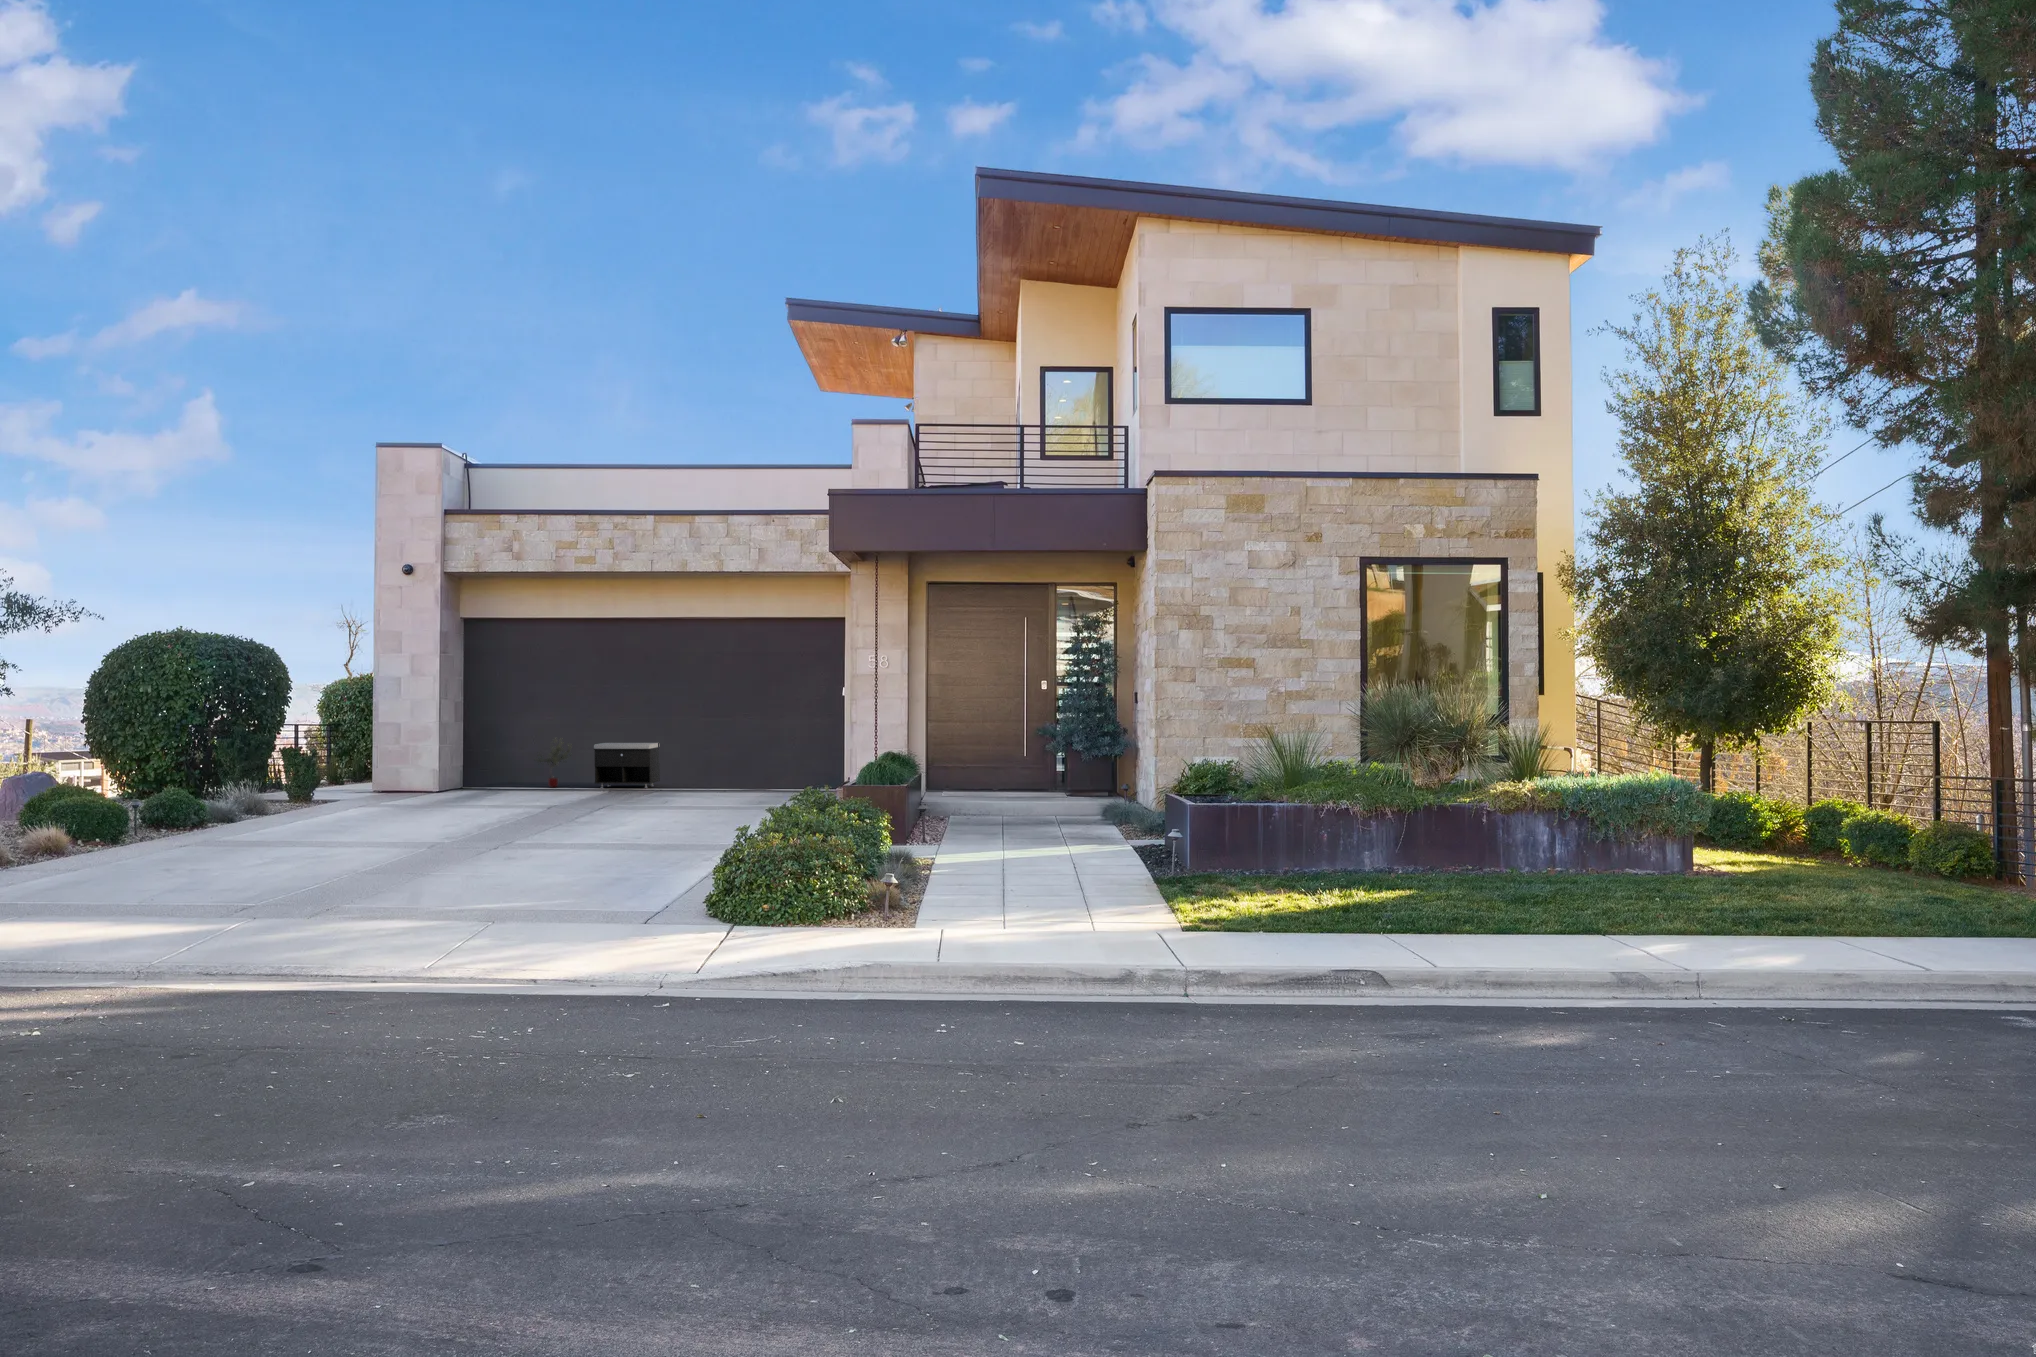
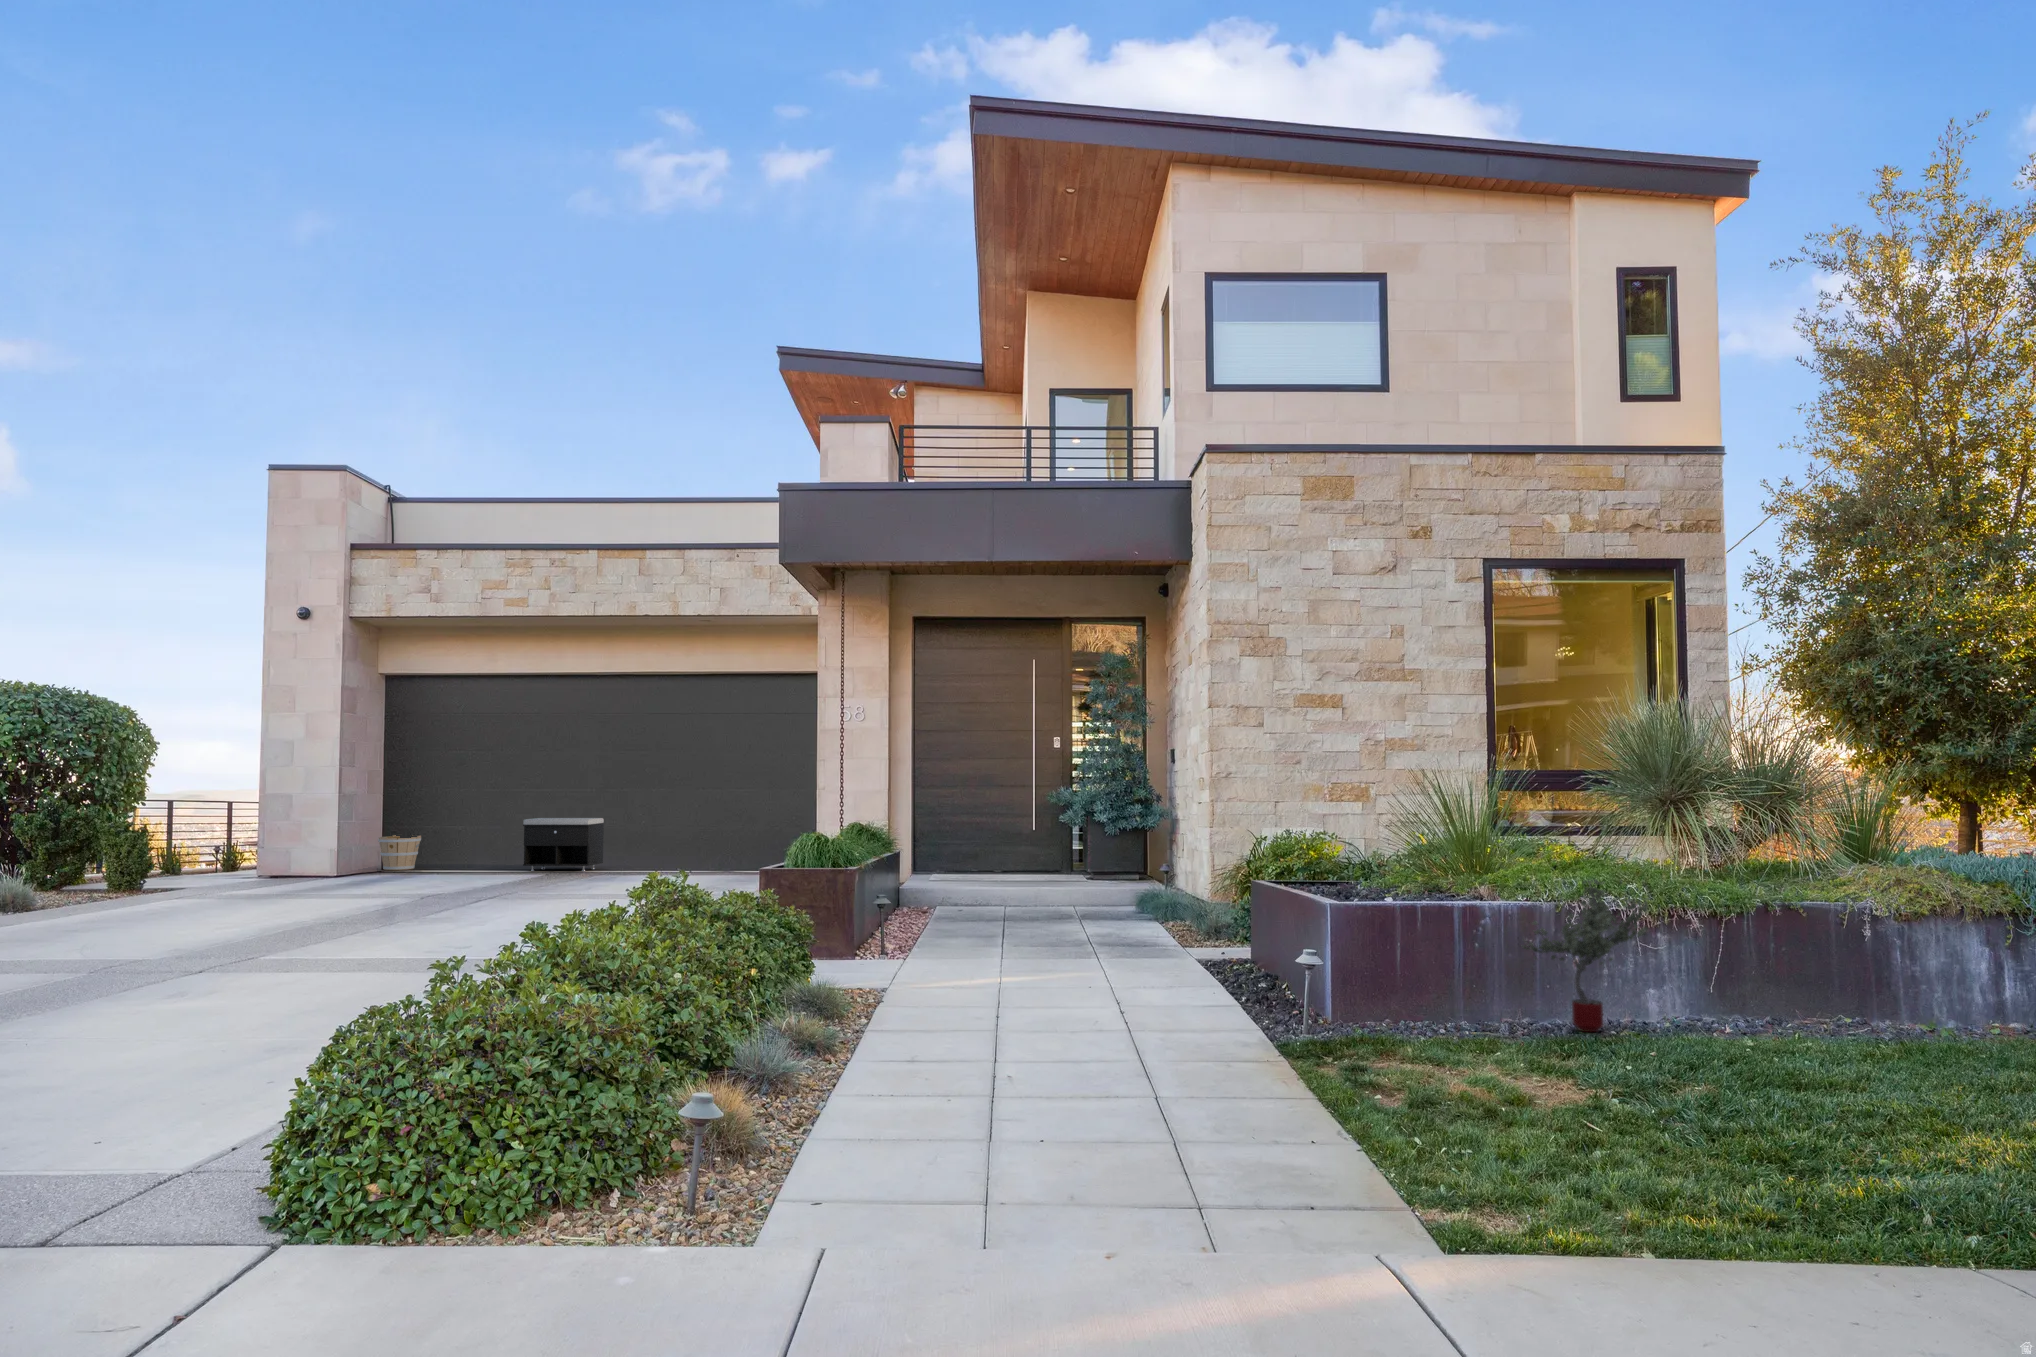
potted tree: present [535,738,572,787] -> present [1521,880,1648,1032]
wooden bucket: none [466,757,502,787] -> present [378,835,421,870]

